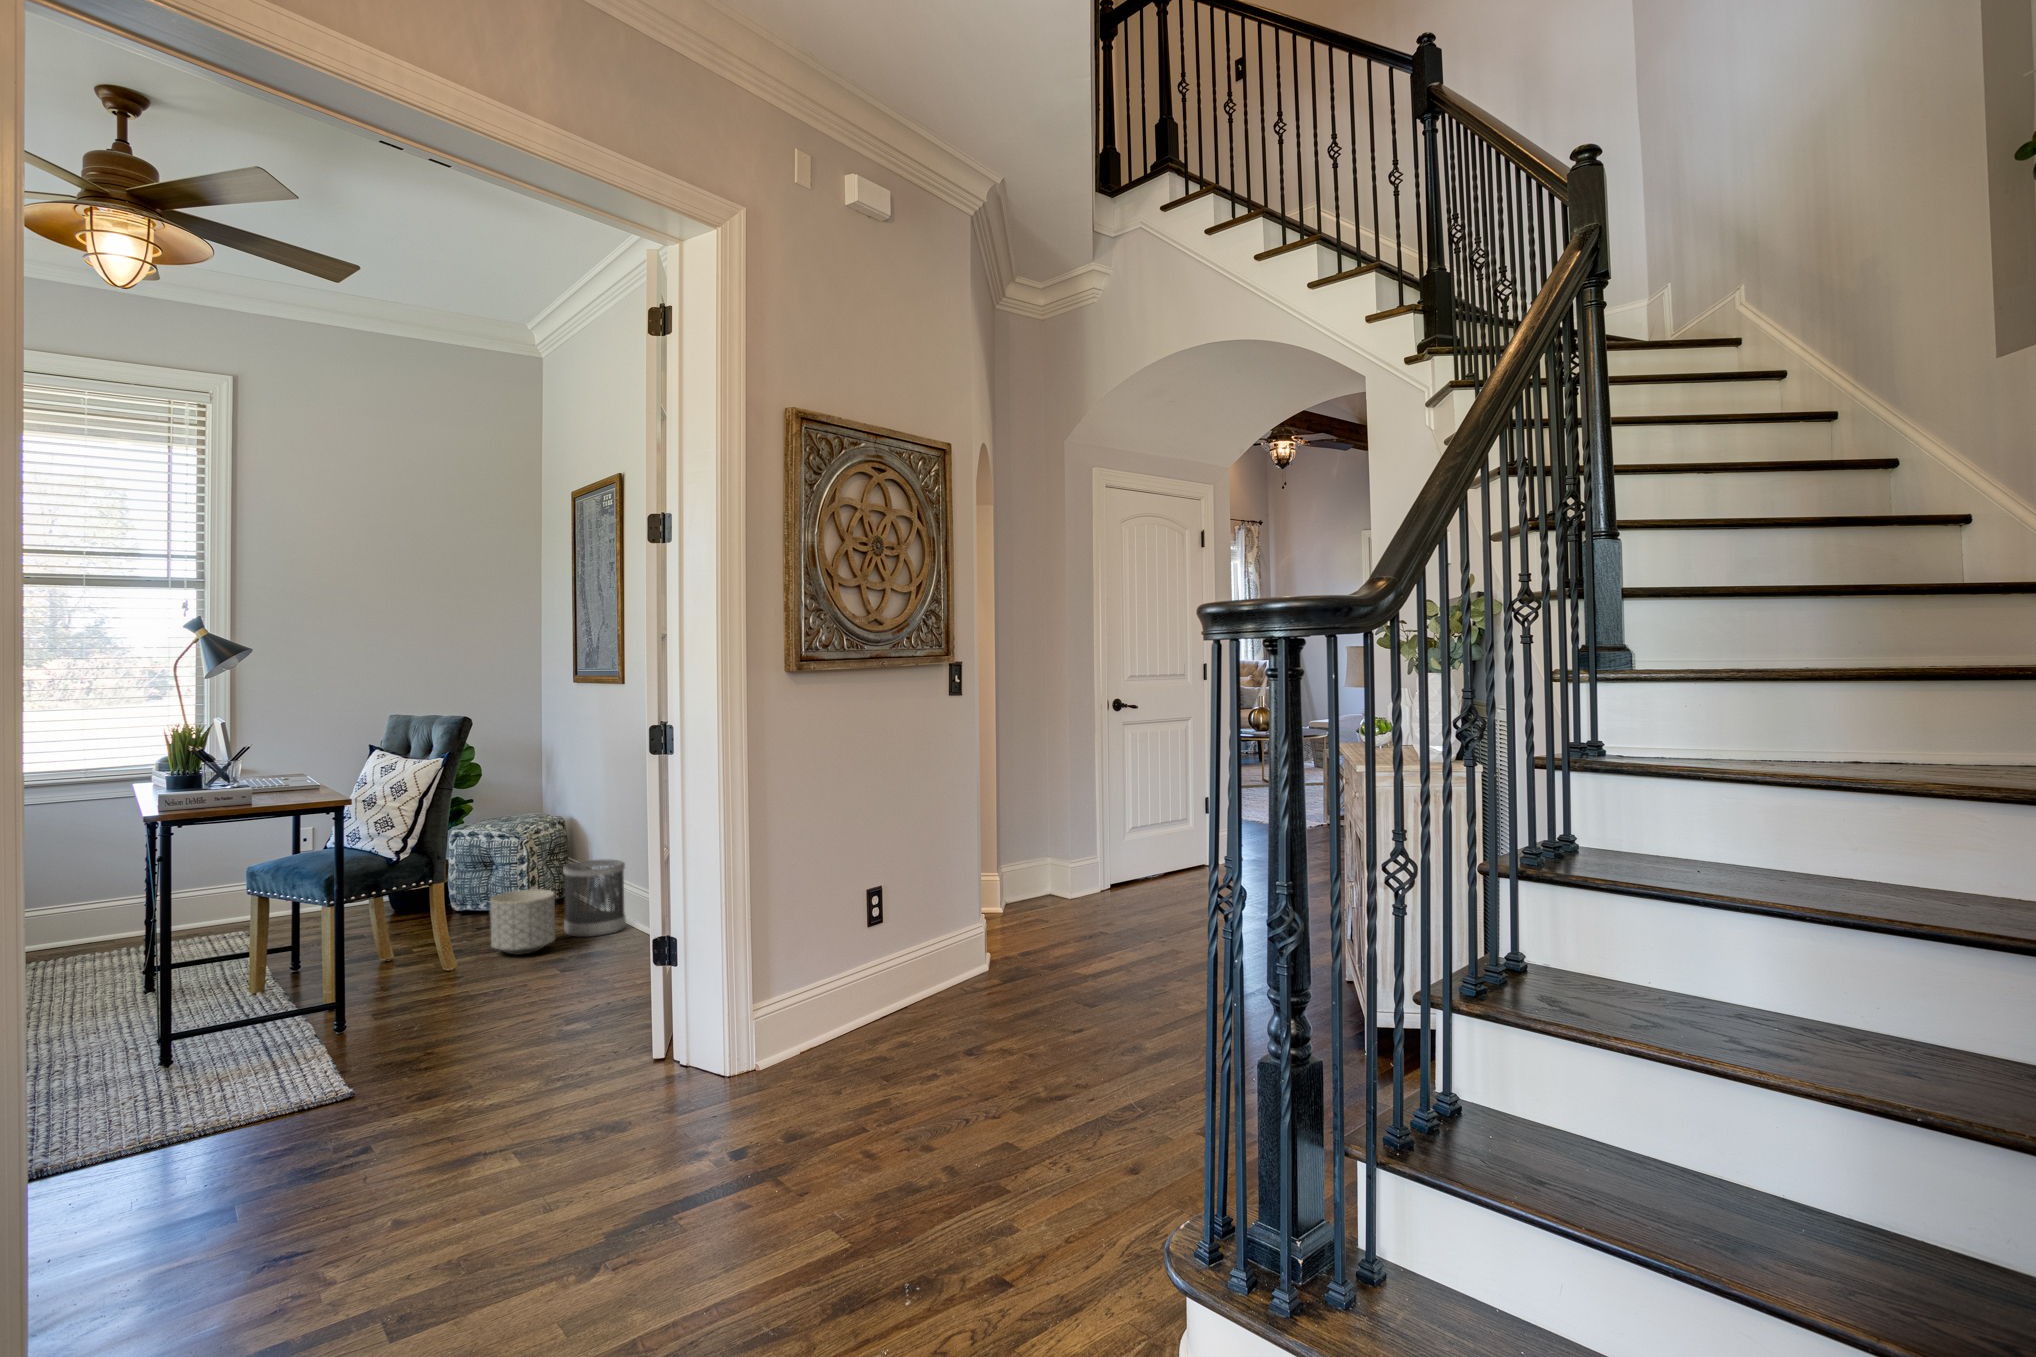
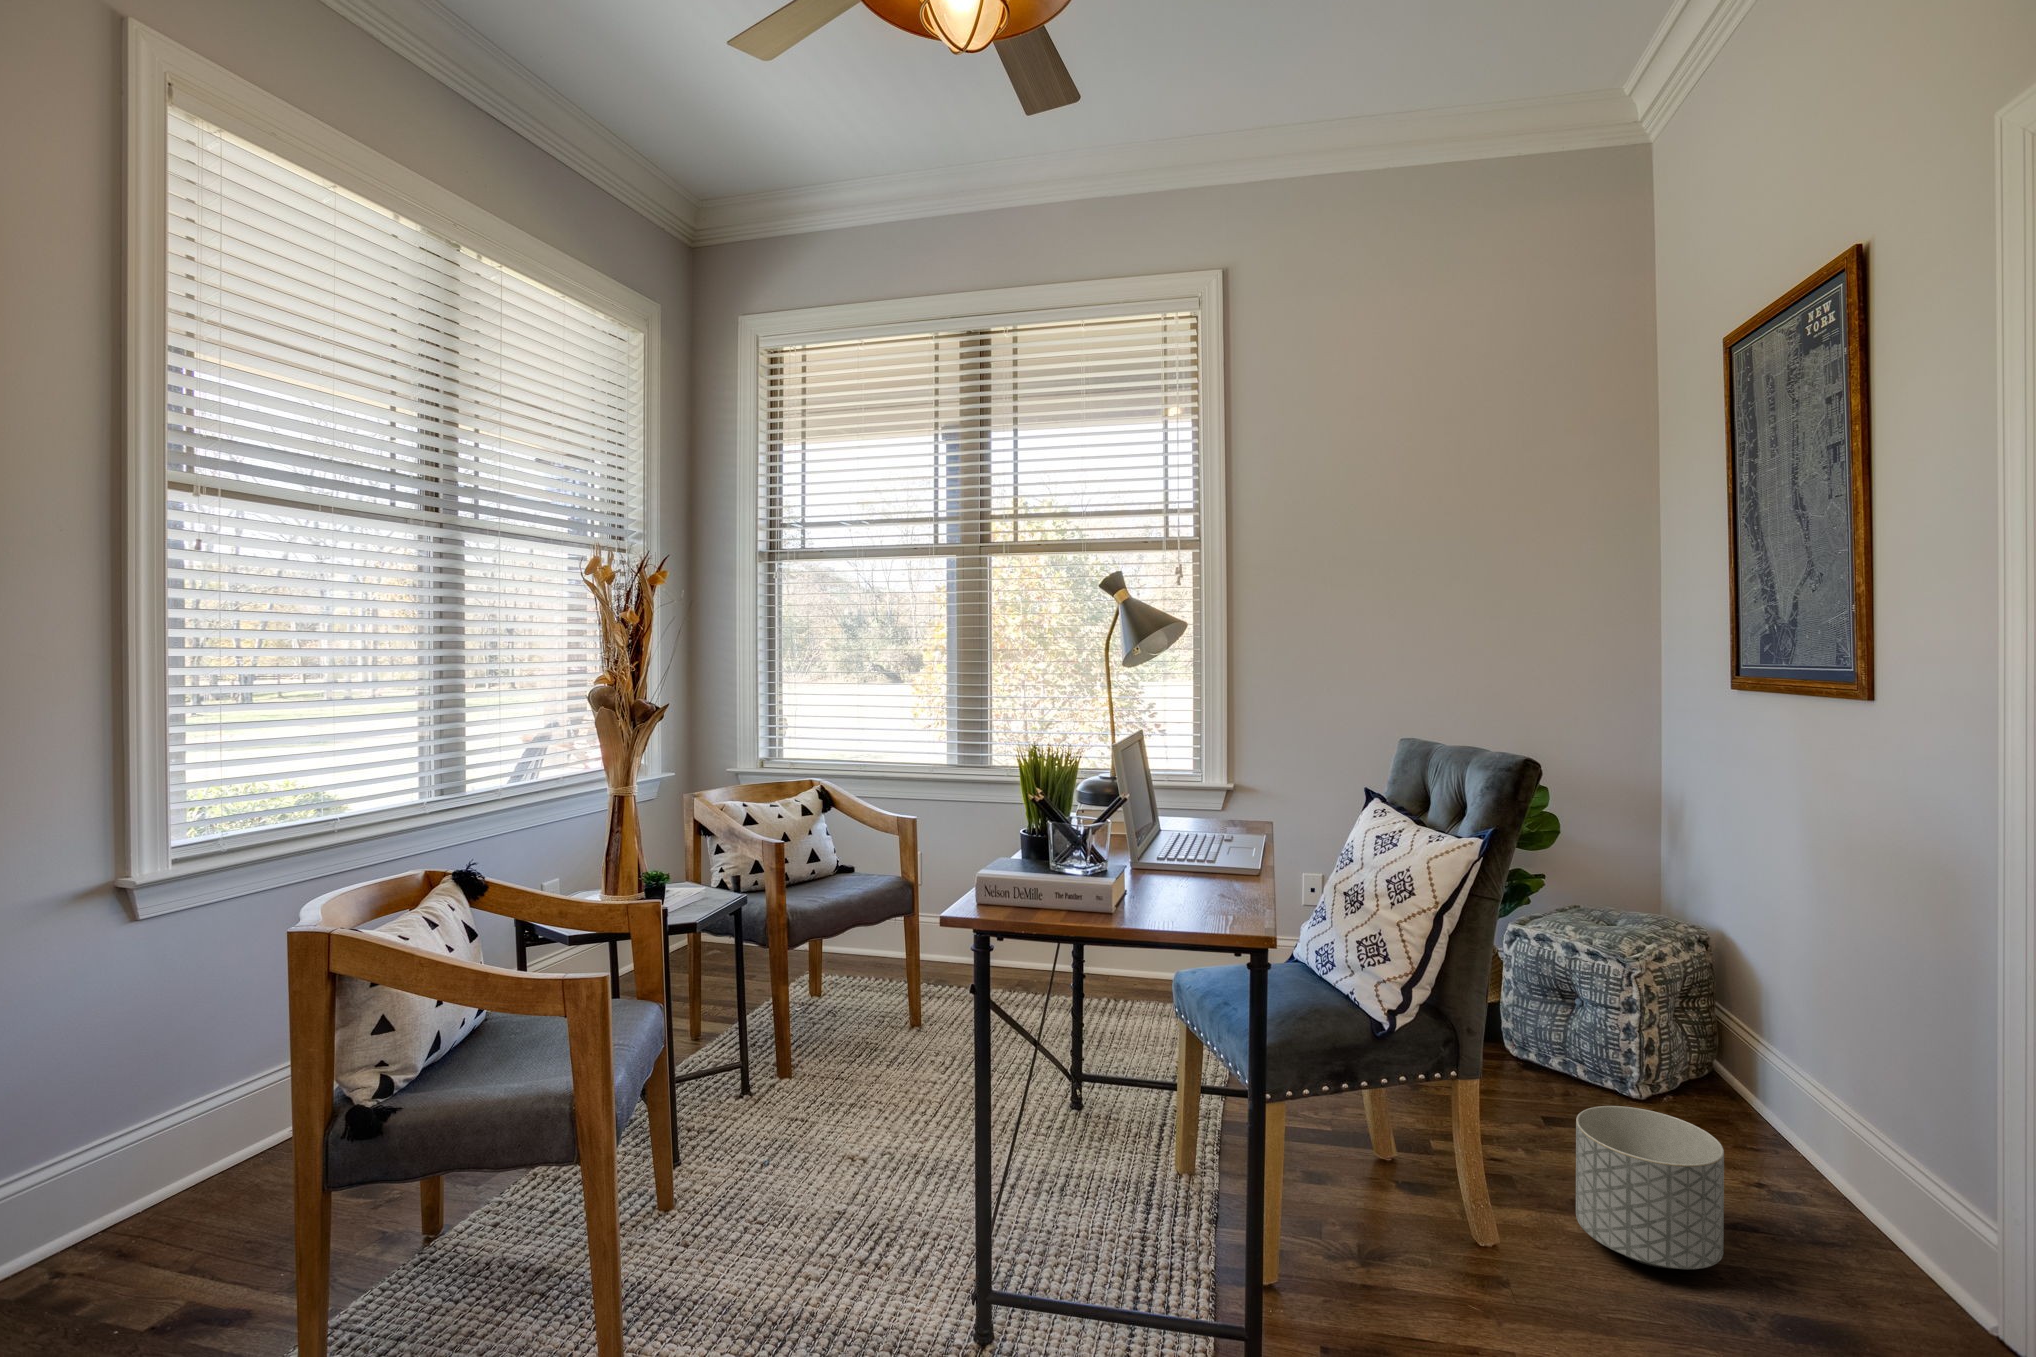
wastebasket: present [563,860,626,937] -> none [1731,1061,1895,1266]

